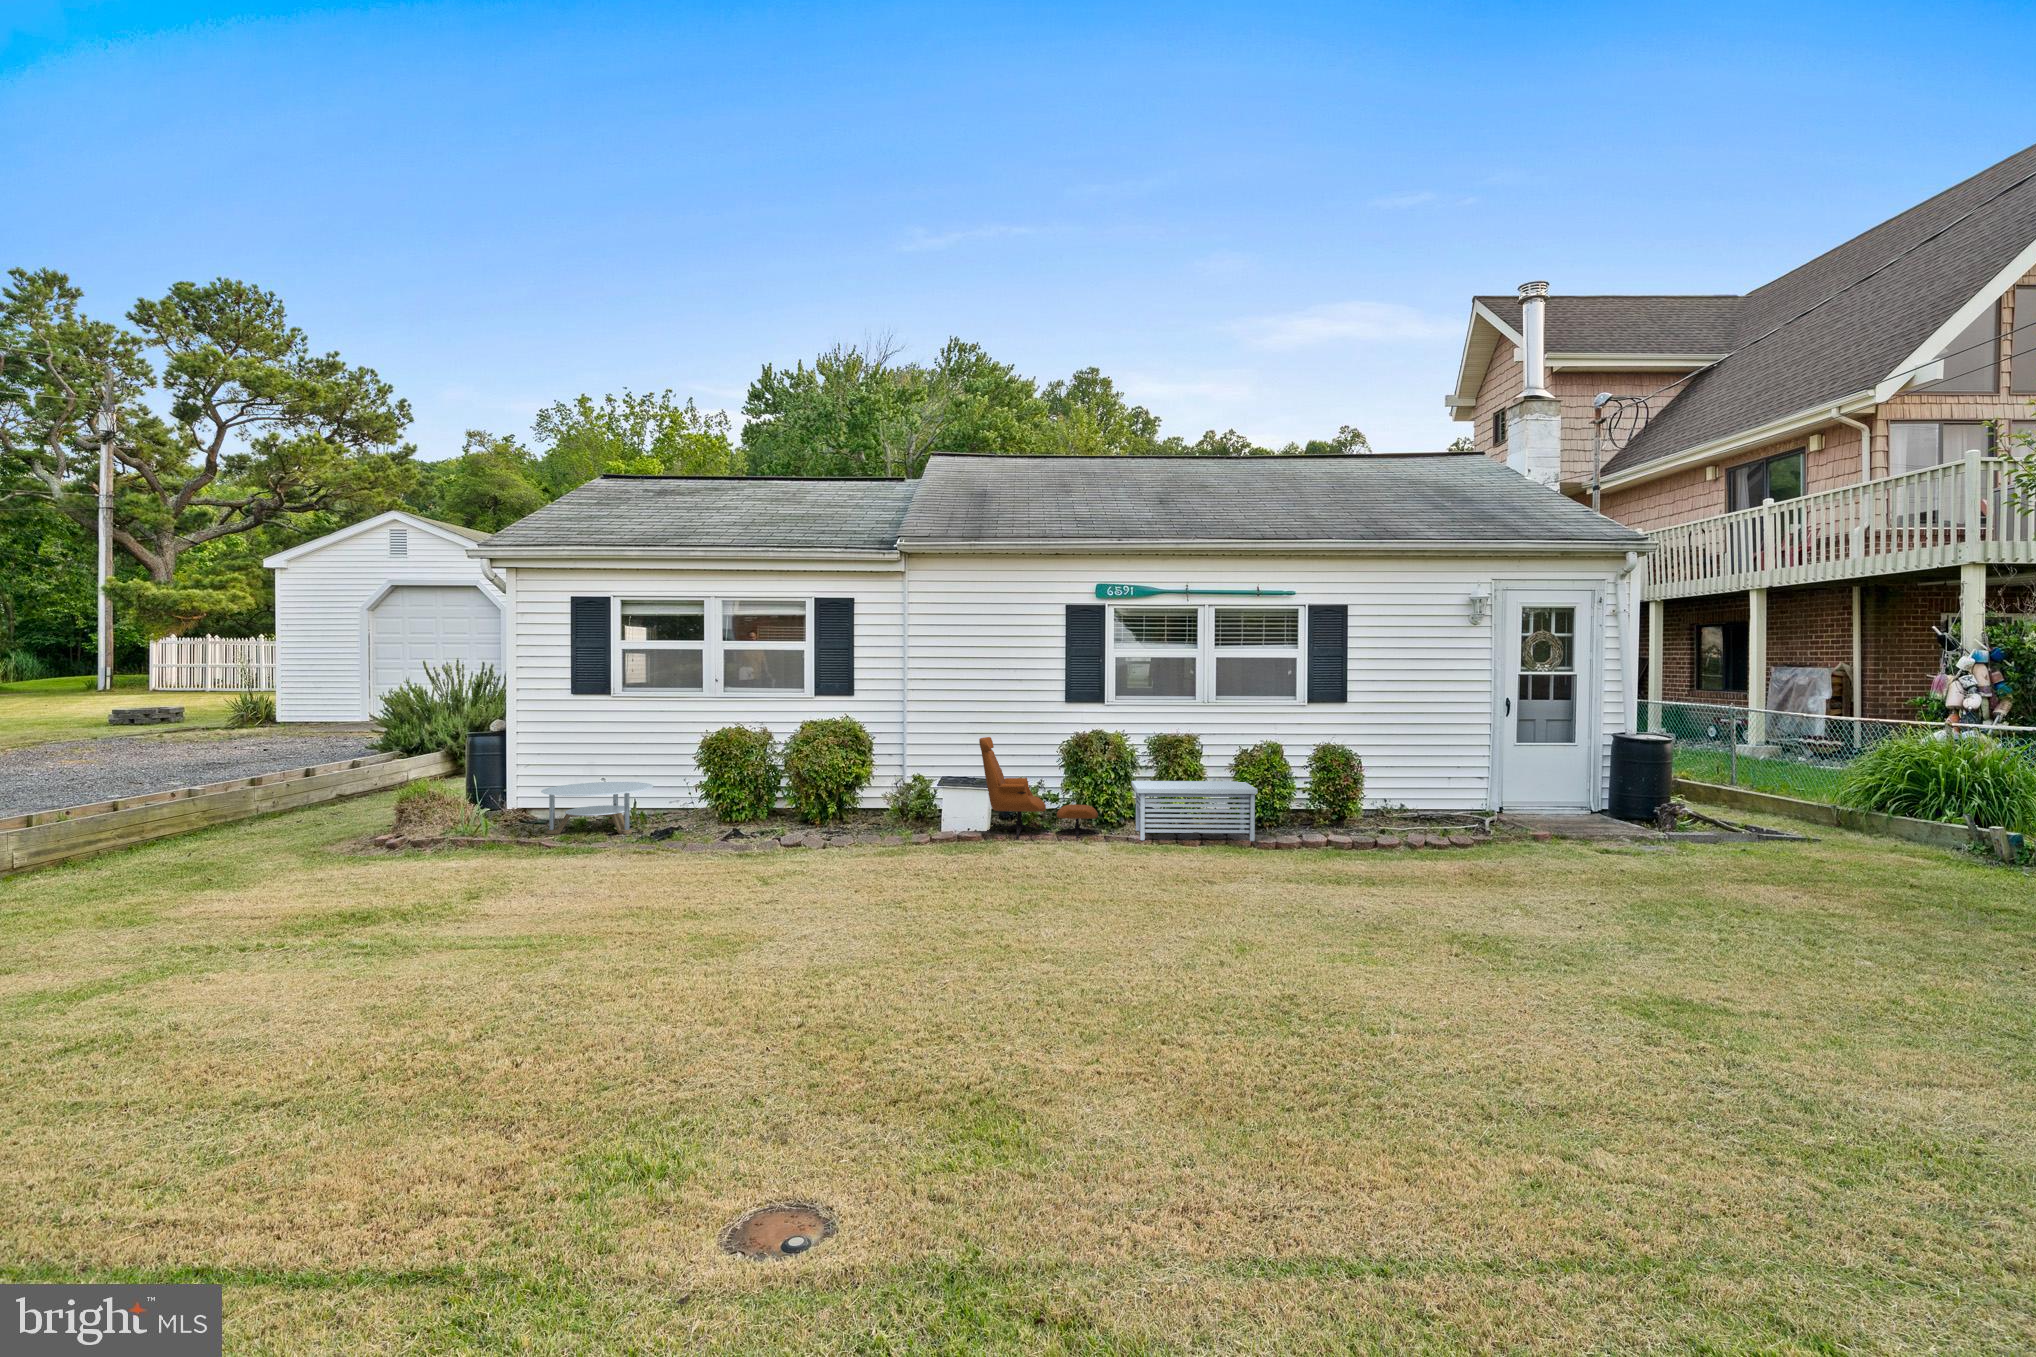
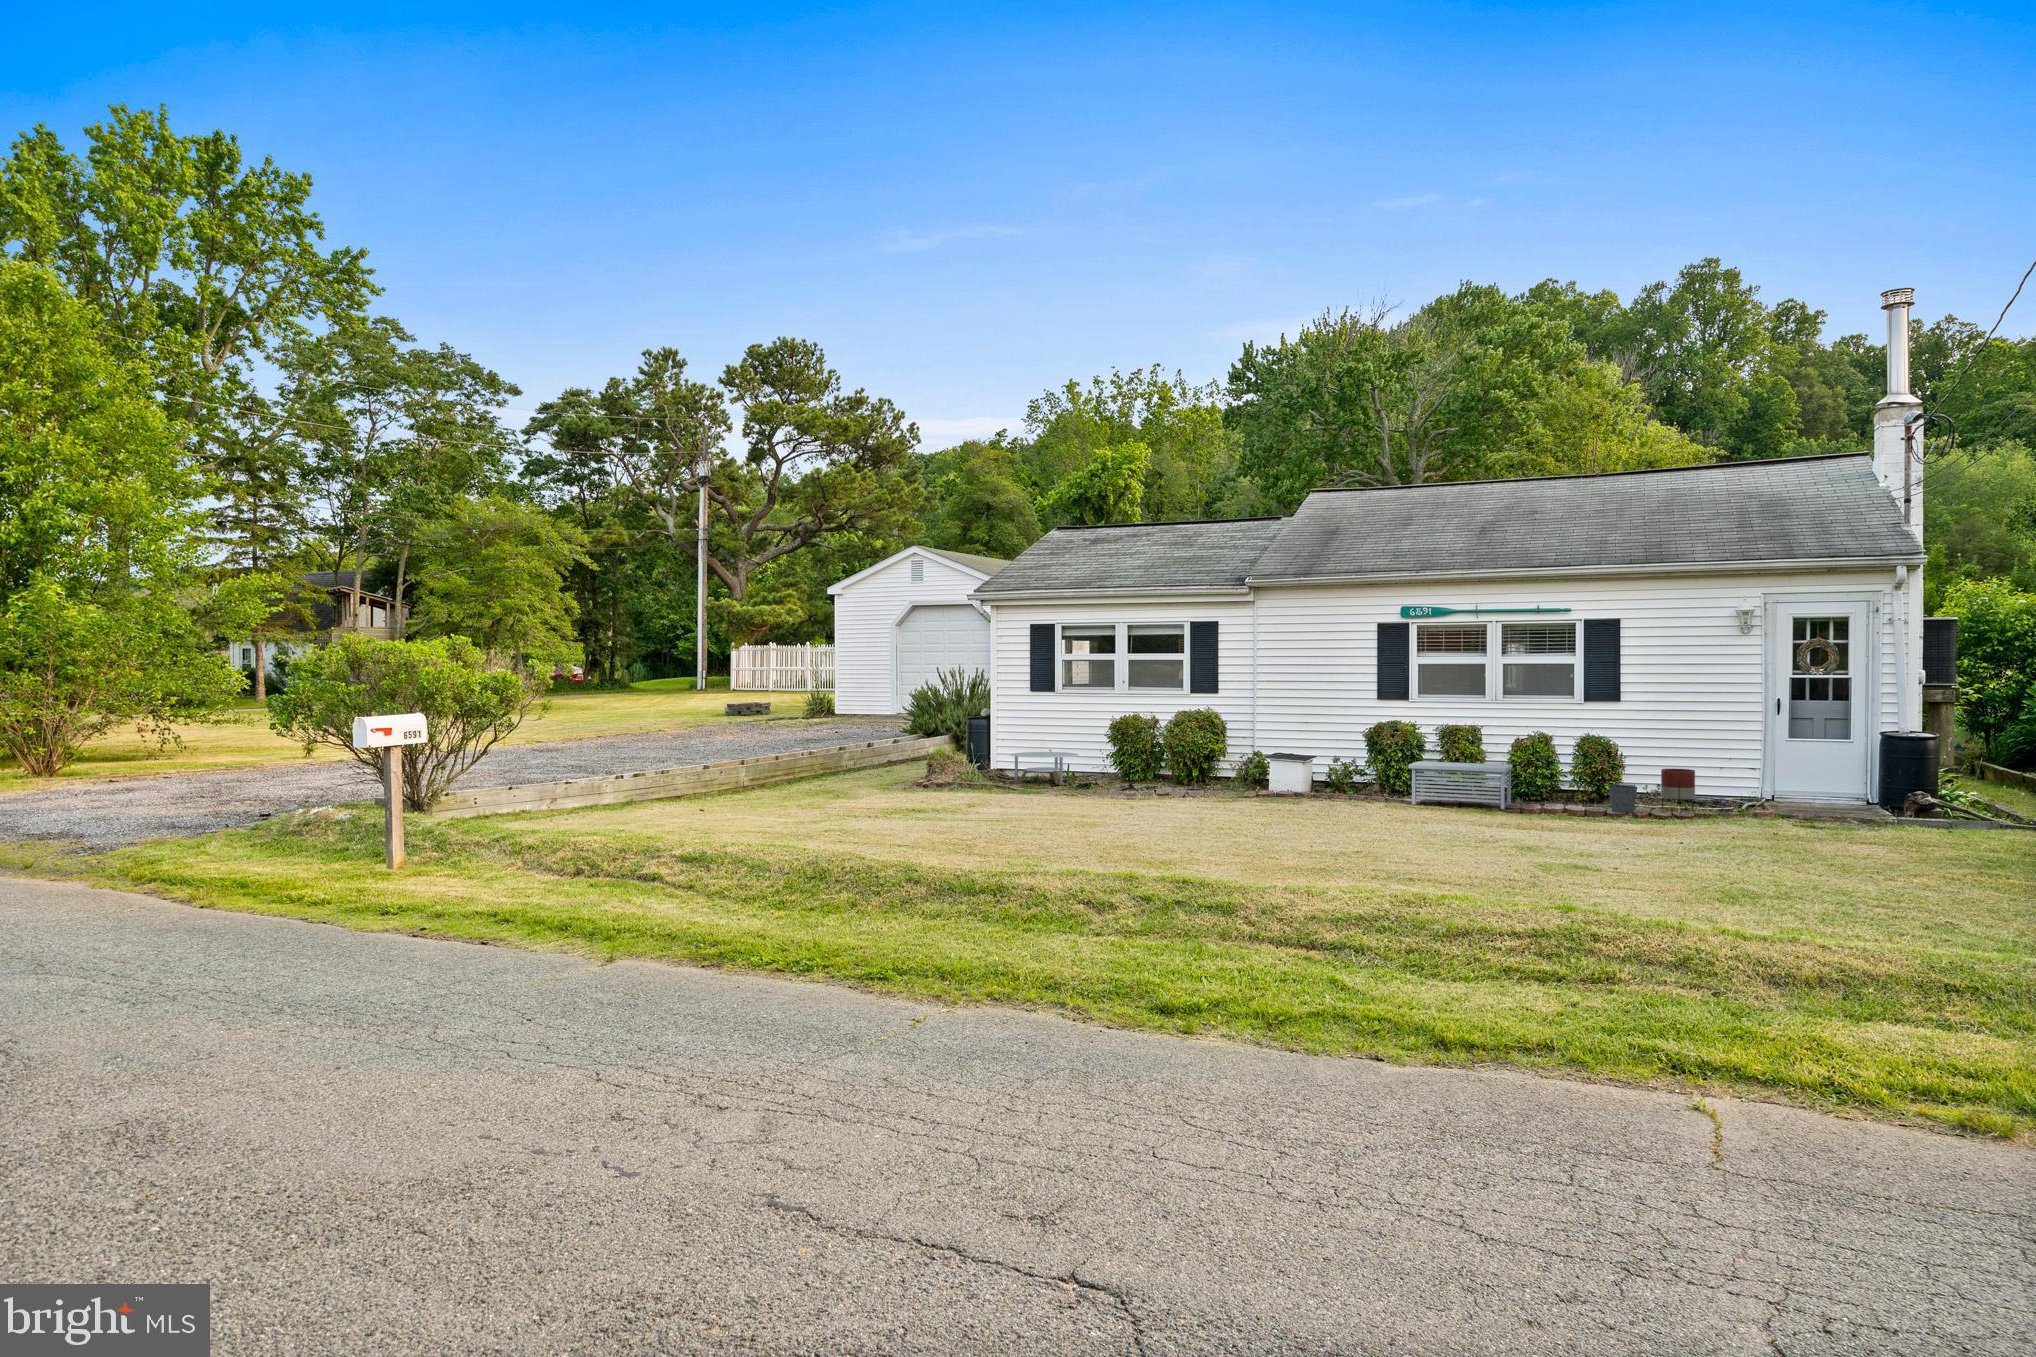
lounge chair: present [979,737,1099,838] -> none [1295,725,1387,801]
planter: none [1397,778,1436,830] -> present [1661,769,1695,810]
bucket: none [1357,801,1391,836] -> present [1608,784,1637,812]

